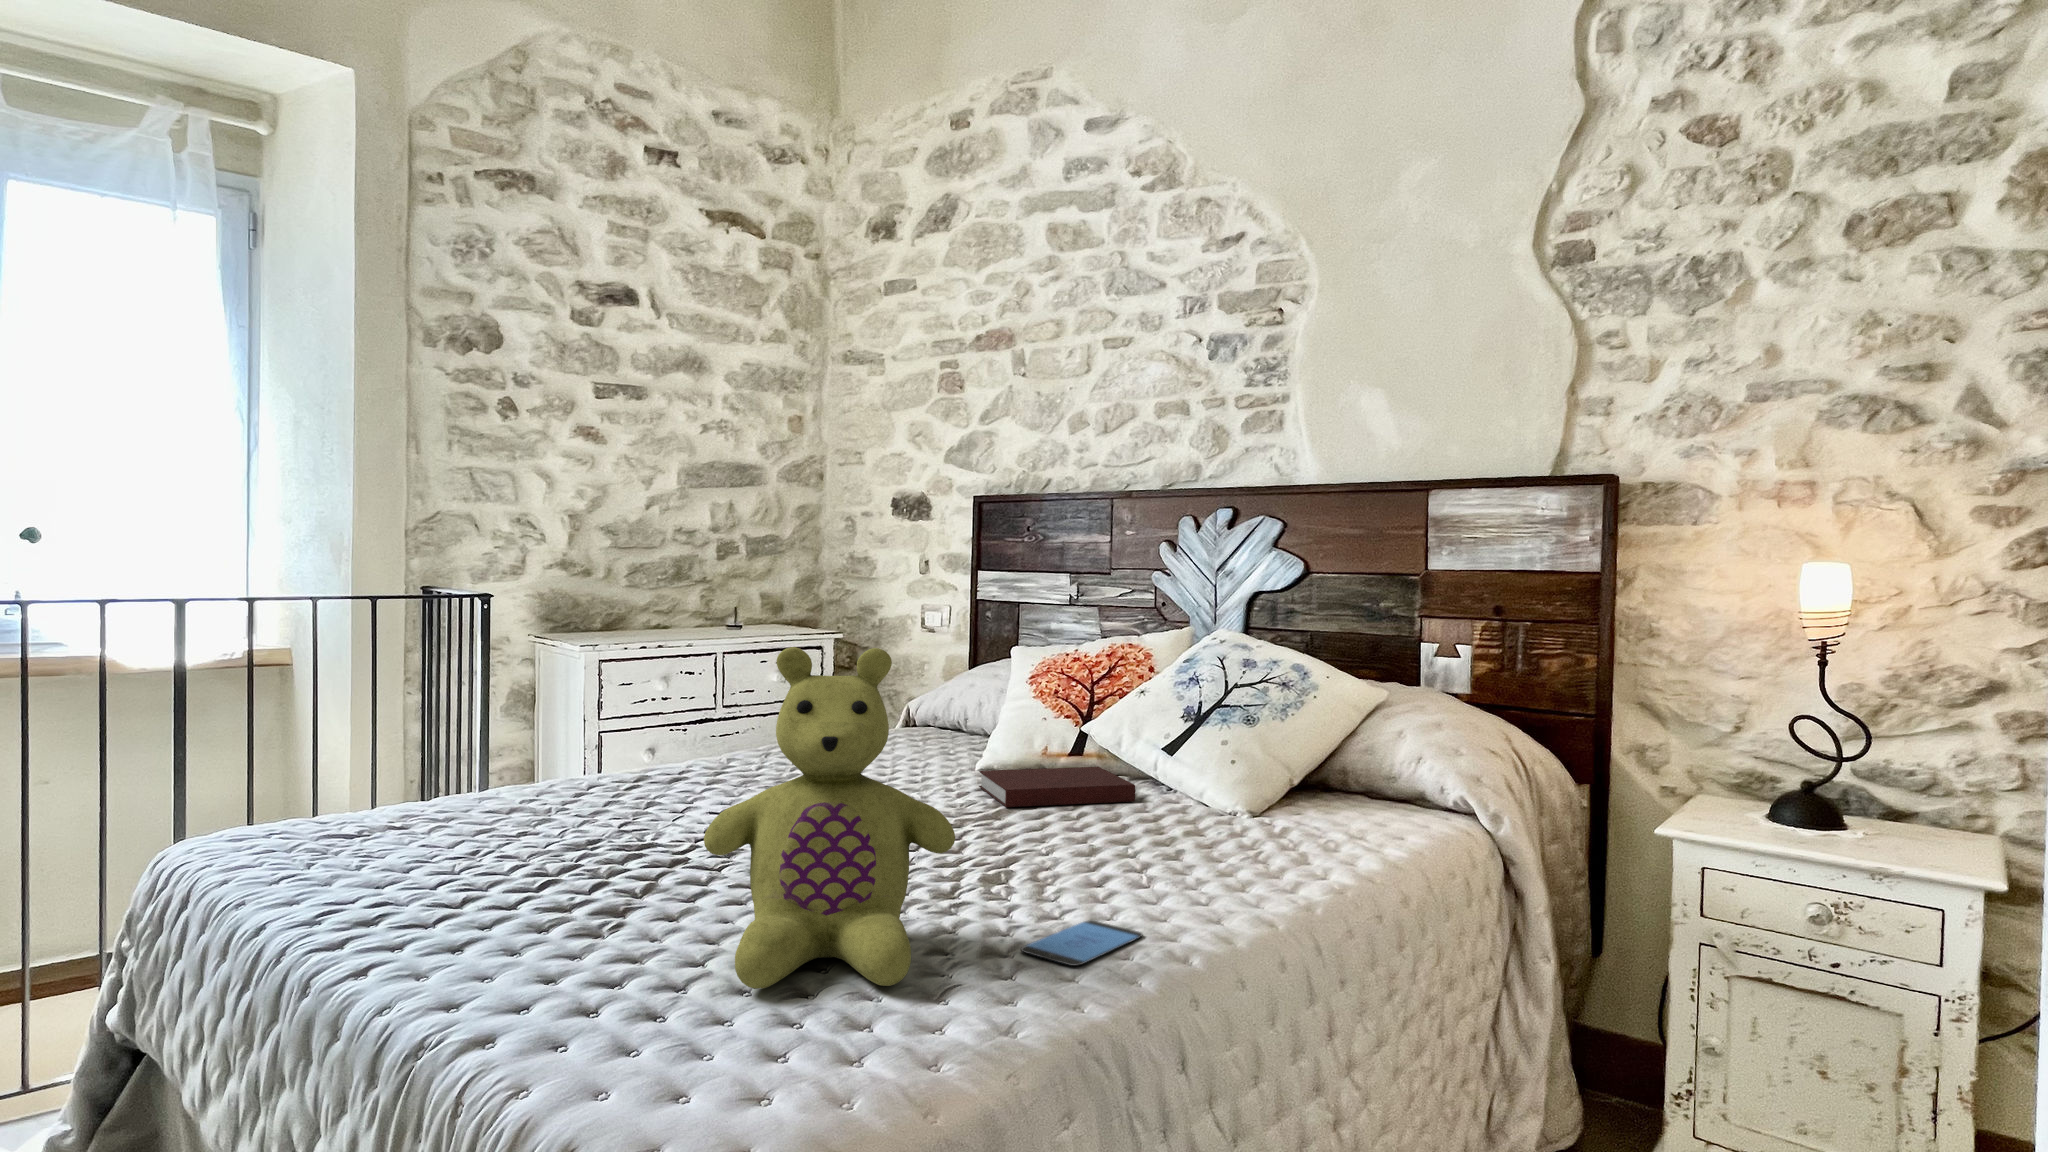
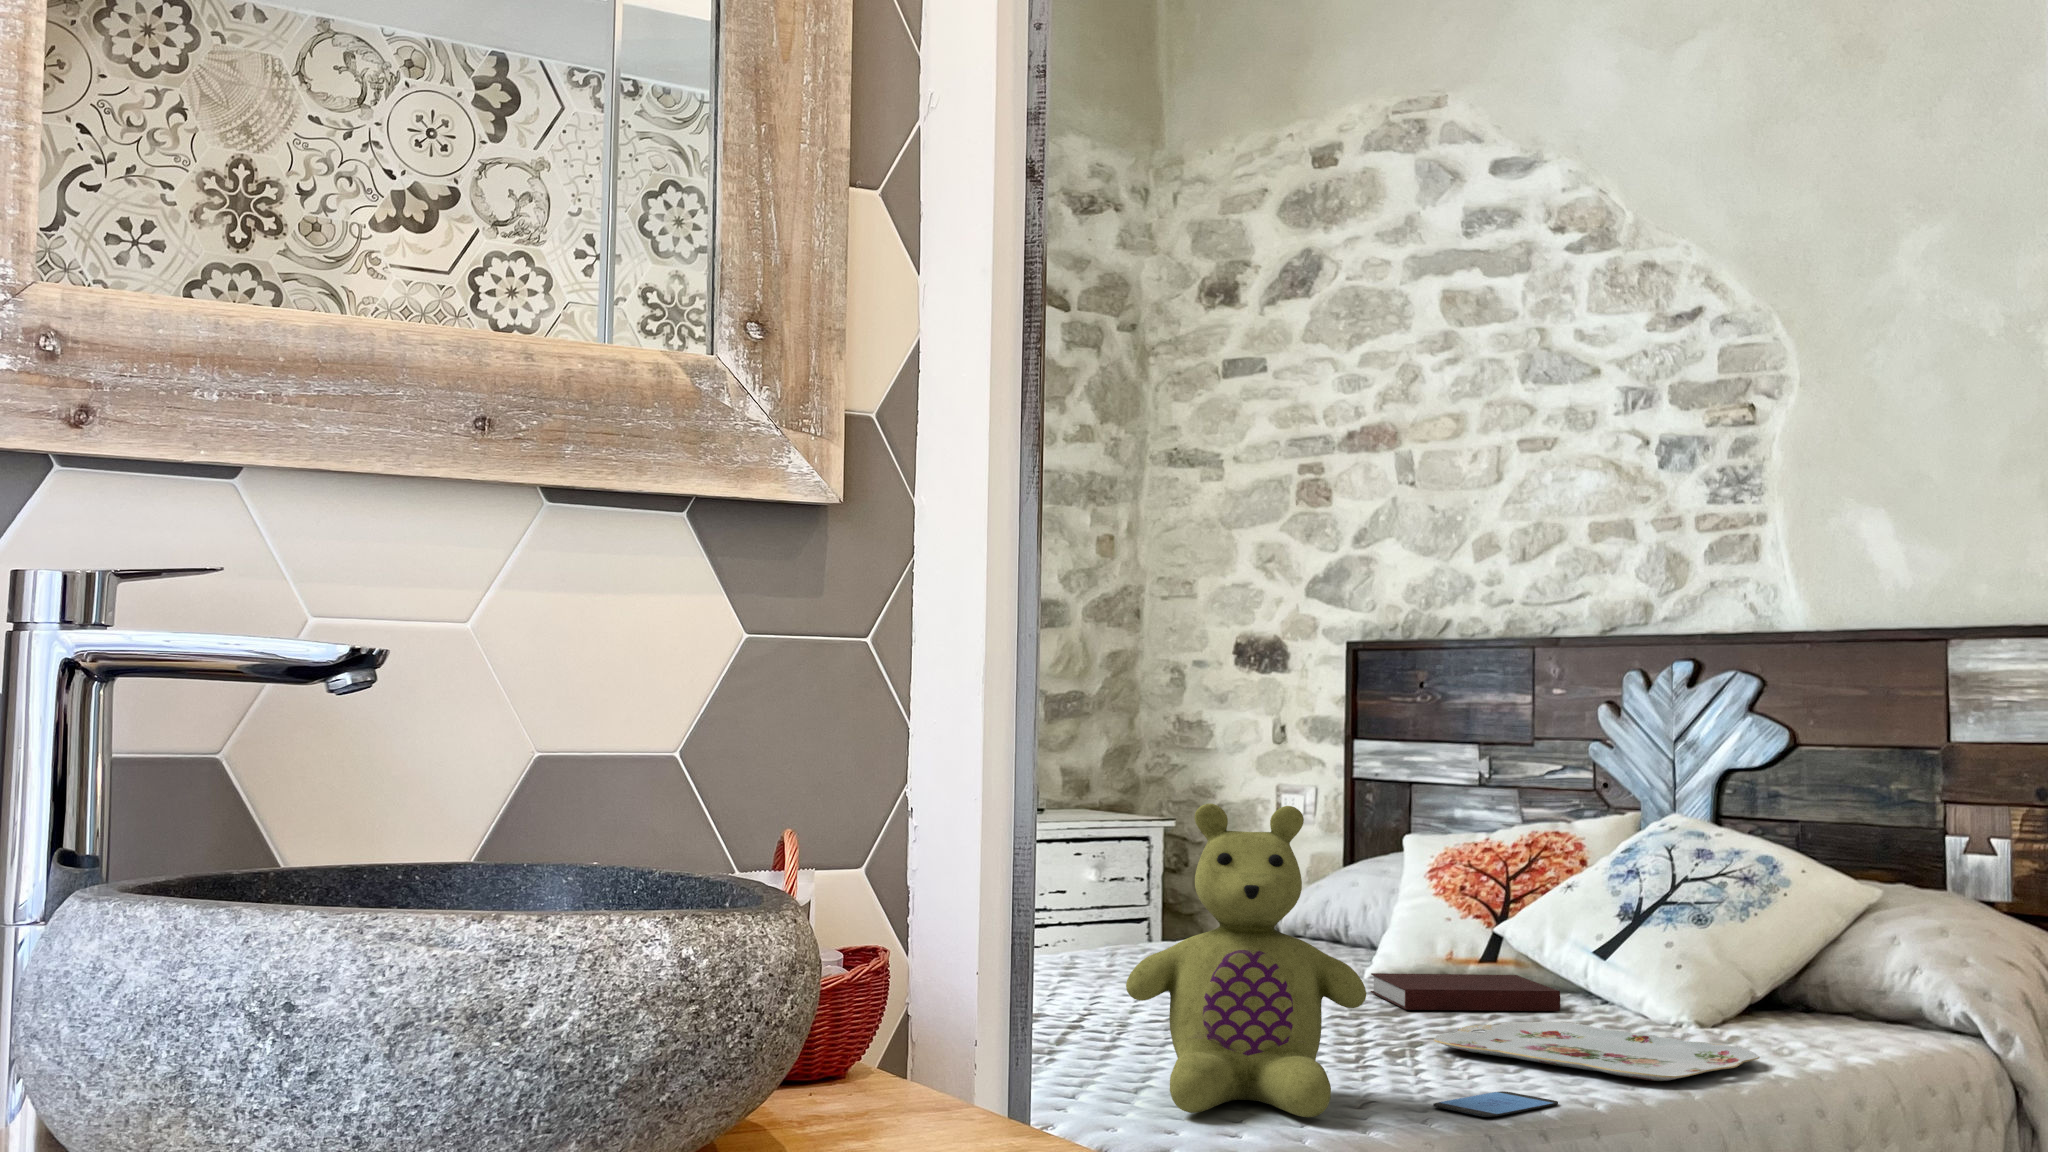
serving tray: none [1027,819,1312,893] -> present [1434,1021,1760,1081]

